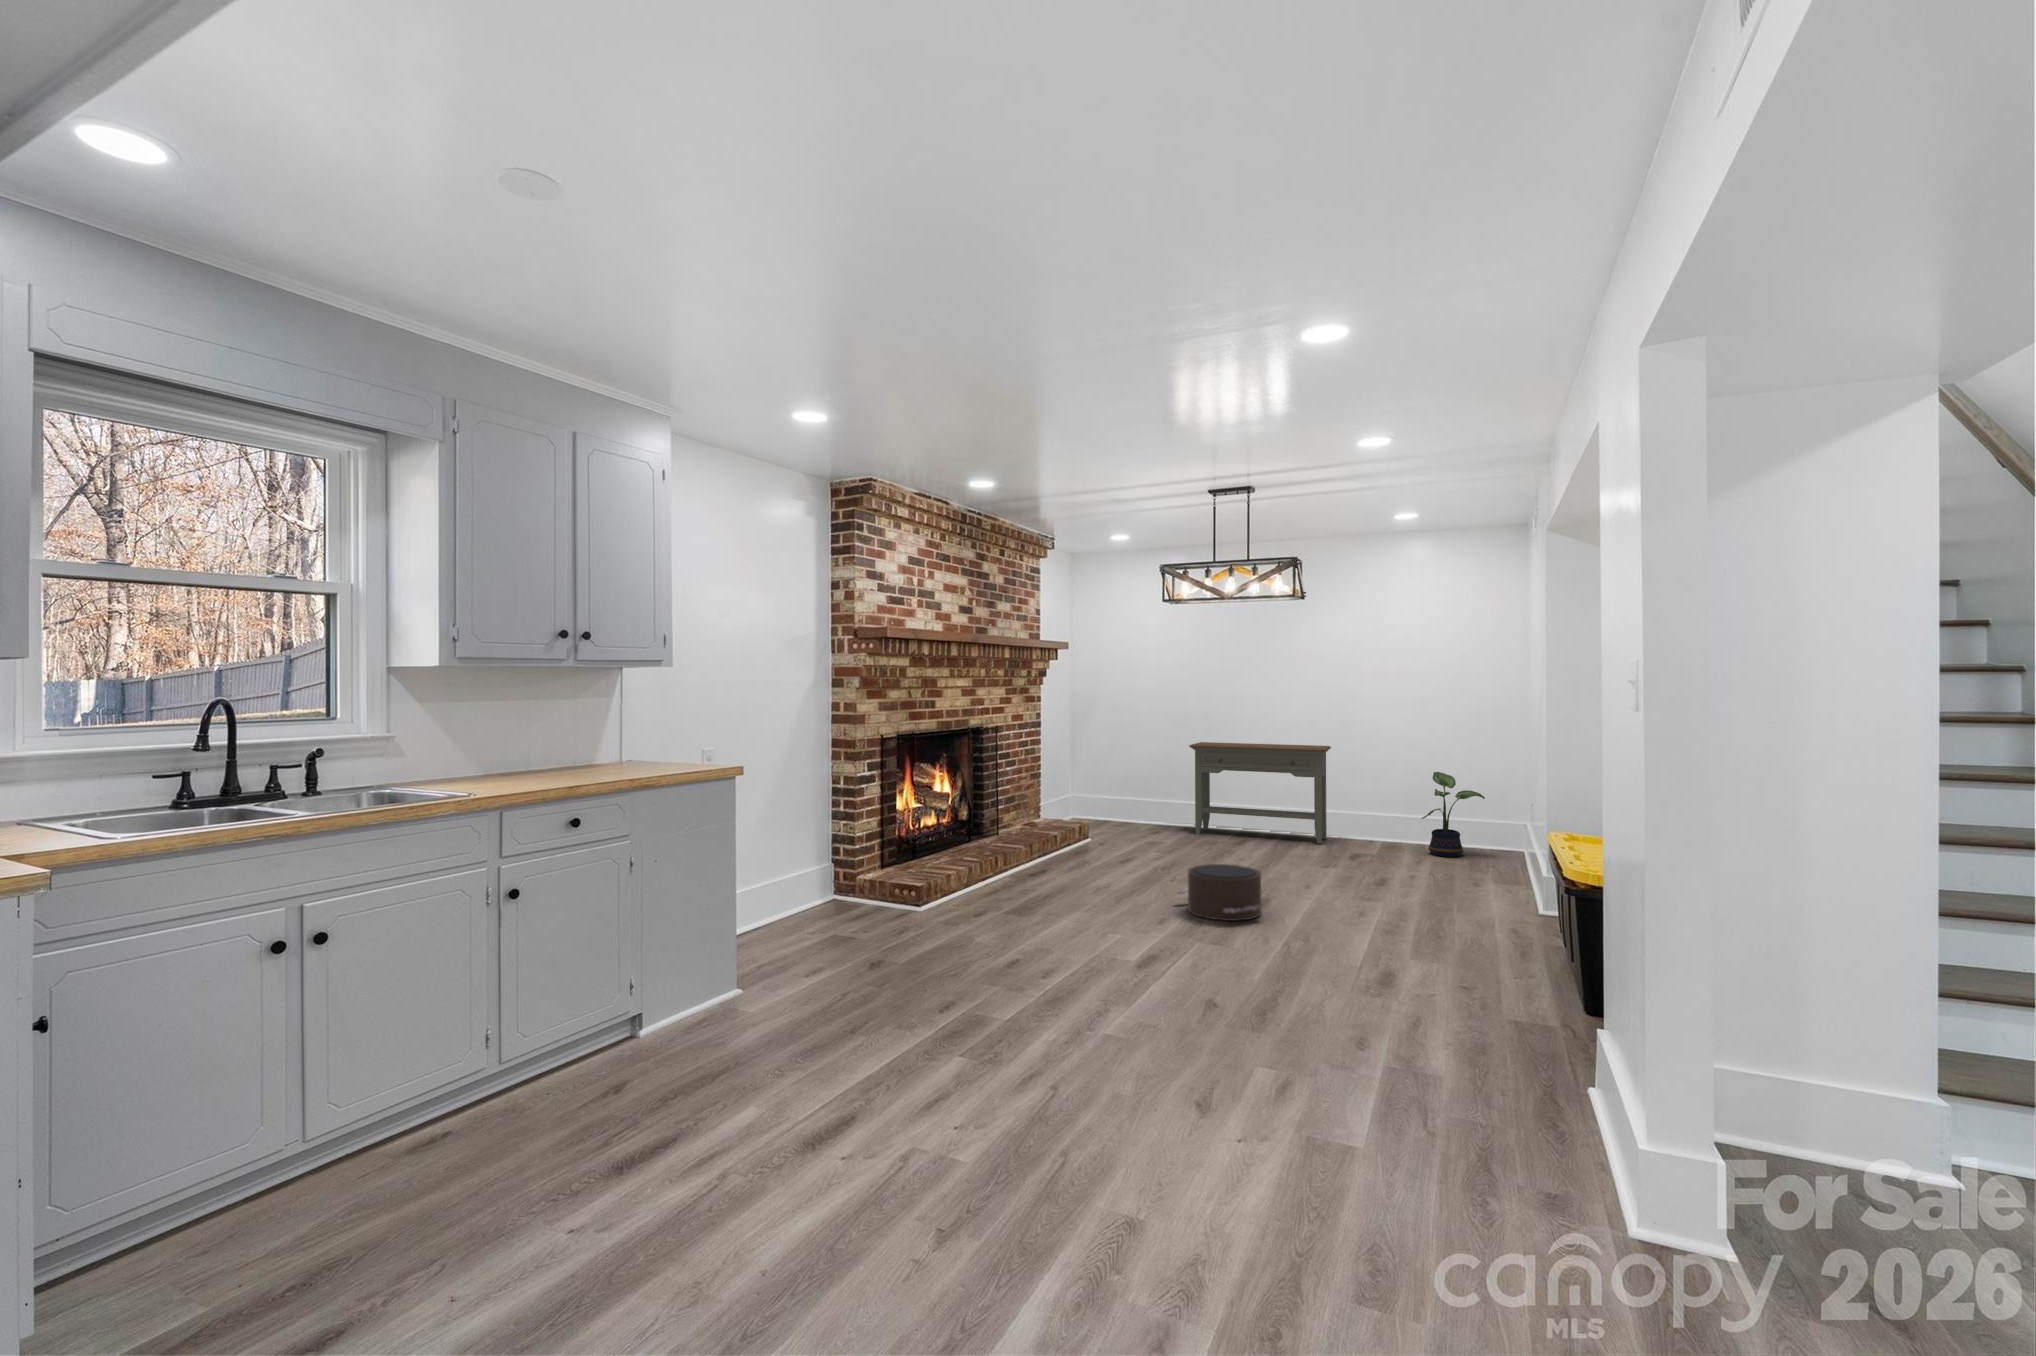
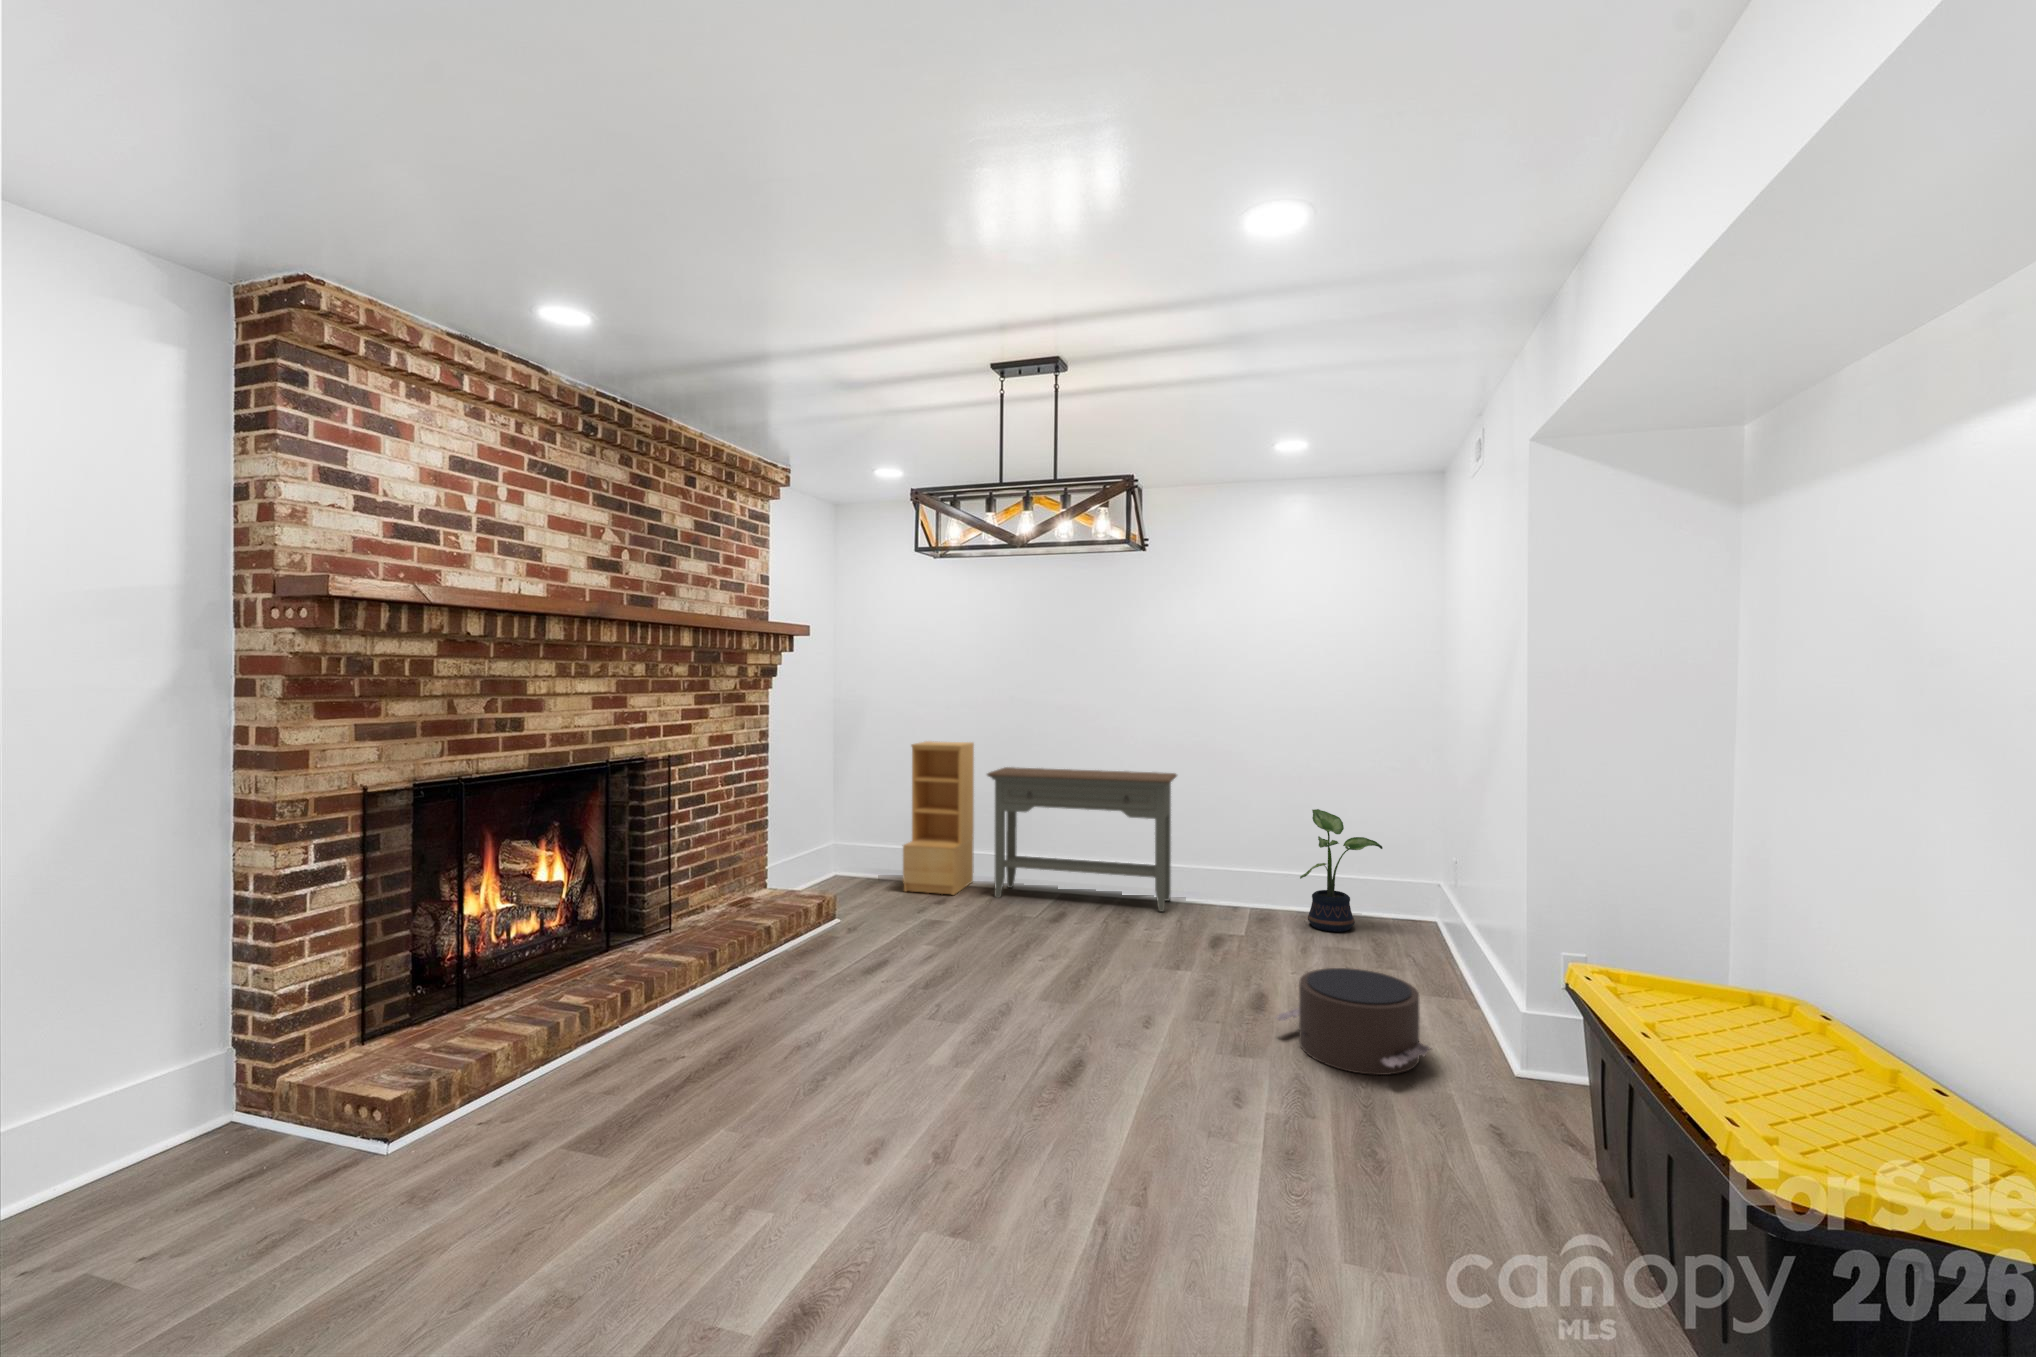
bookshelf: none [1128,724,1177,832] -> present [903,741,974,895]
pouf: present [1179,864,1261,921] -> present [1276,968,1431,1075]

